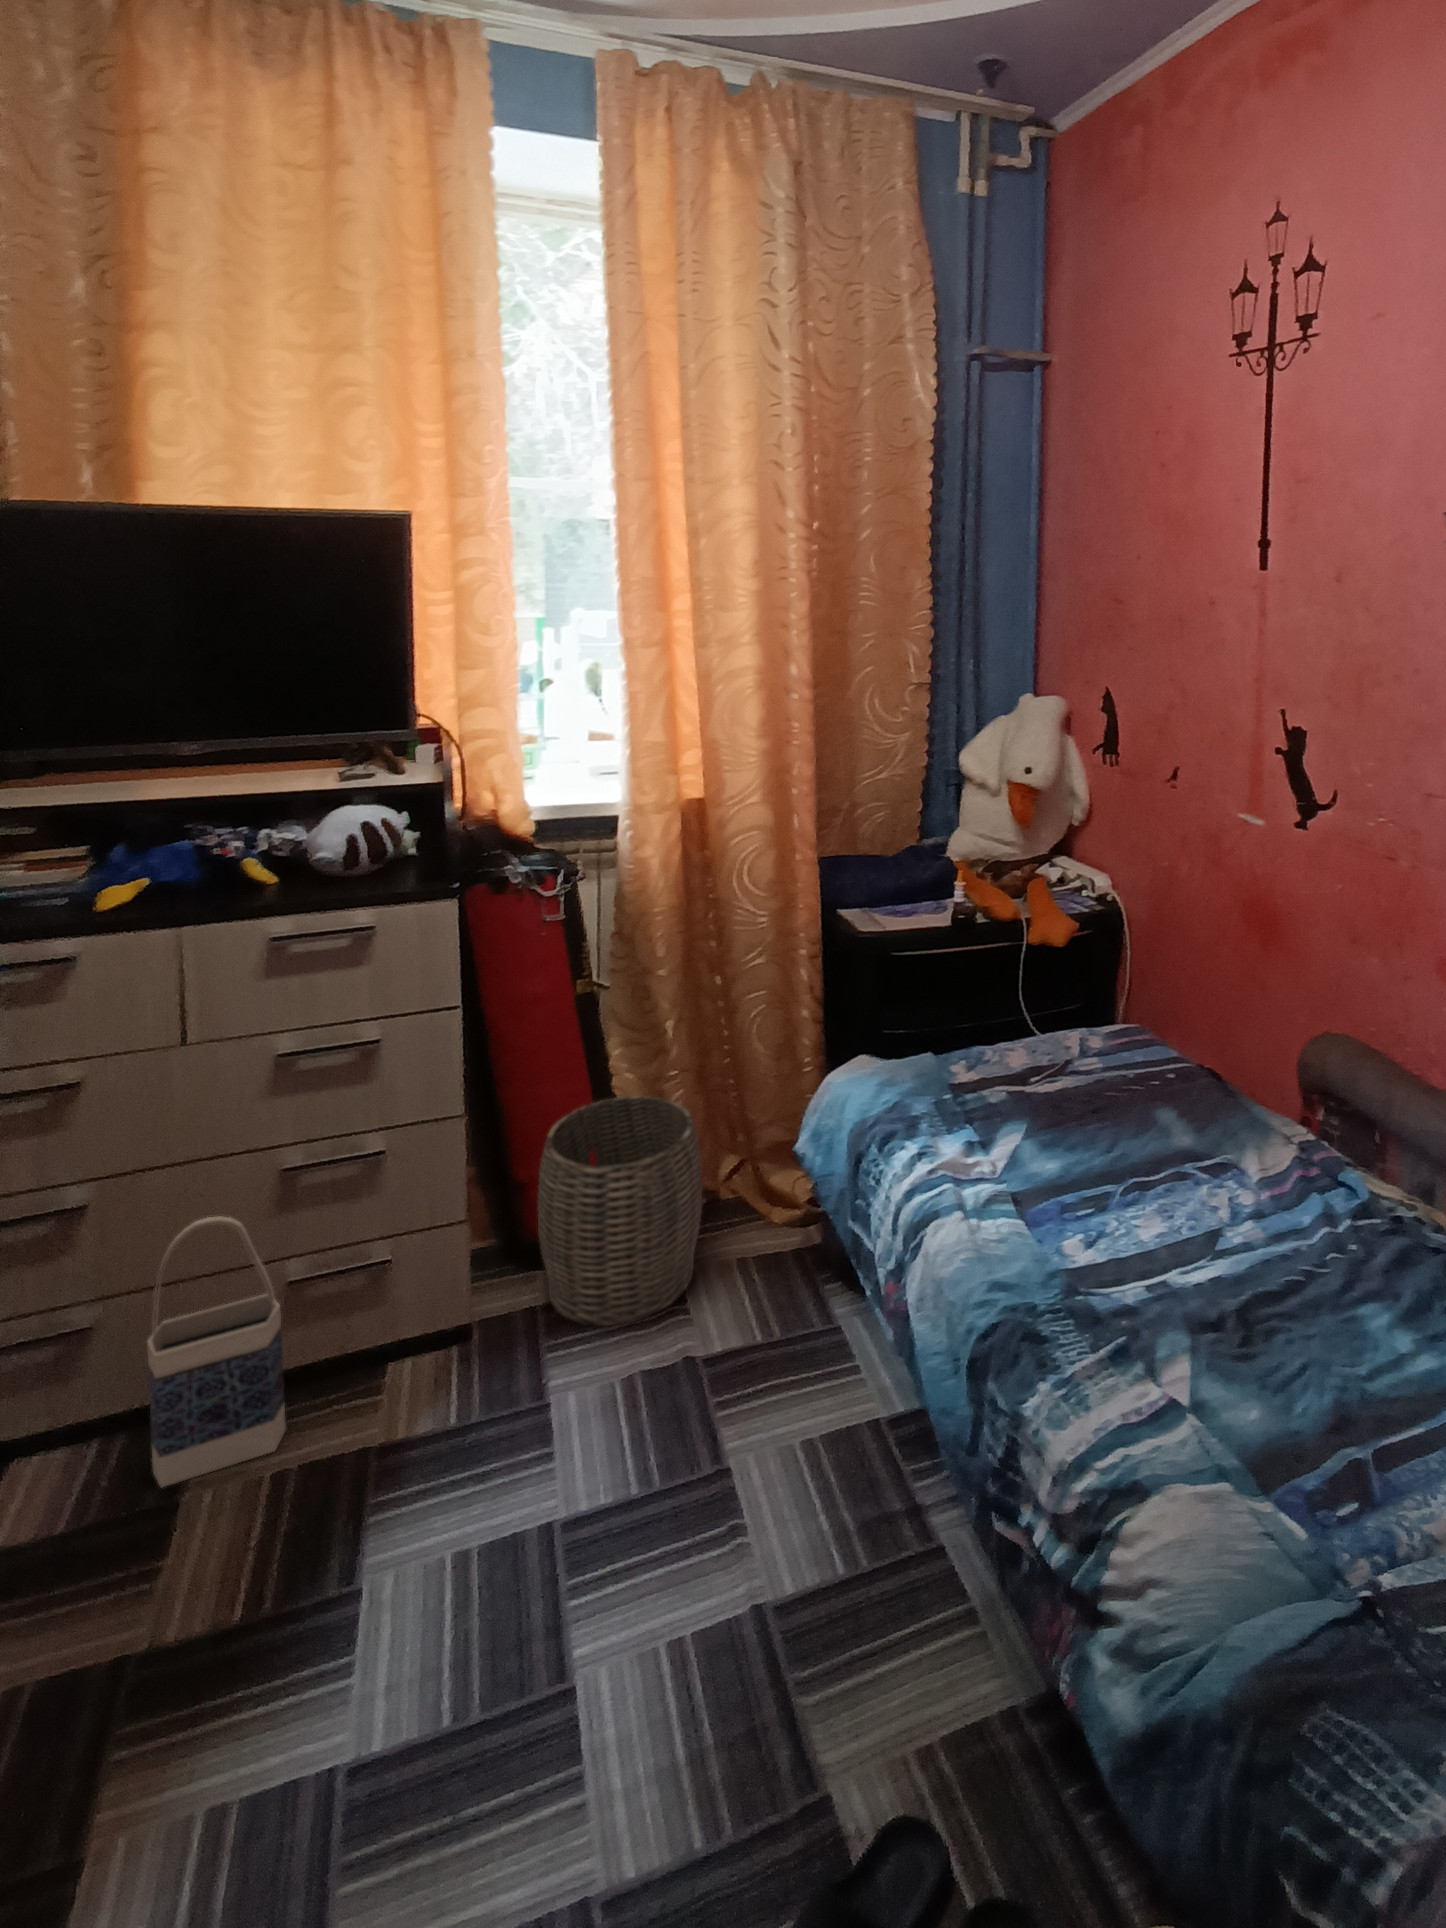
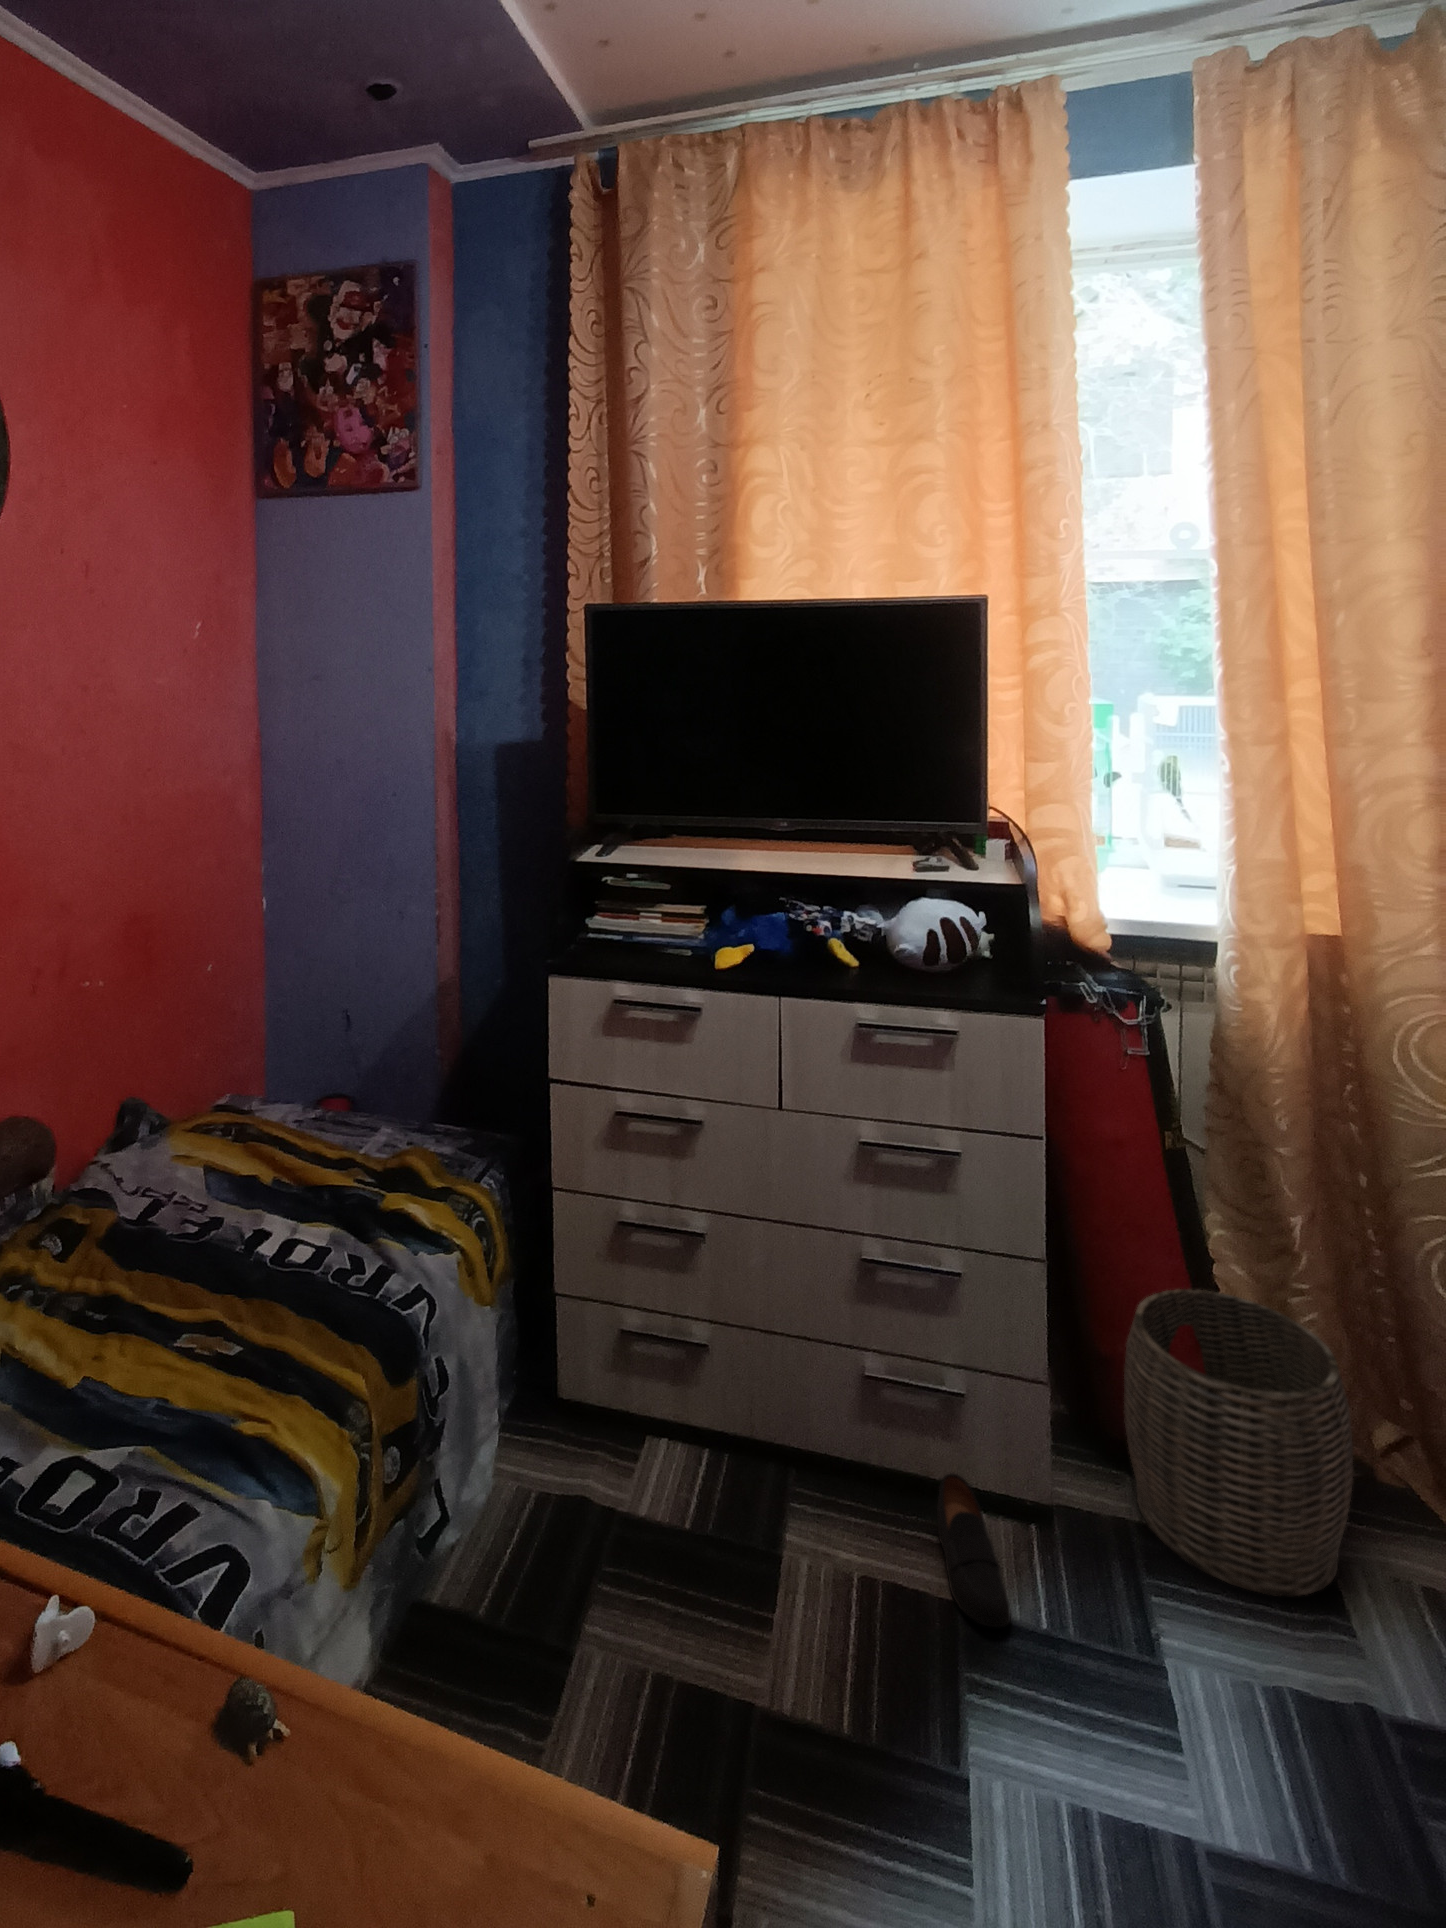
bag: present [147,1216,286,1487] -> none [757,1277,869,1537]
shoe: none [359,1344,424,1468] -> present [937,1474,1011,1627]

